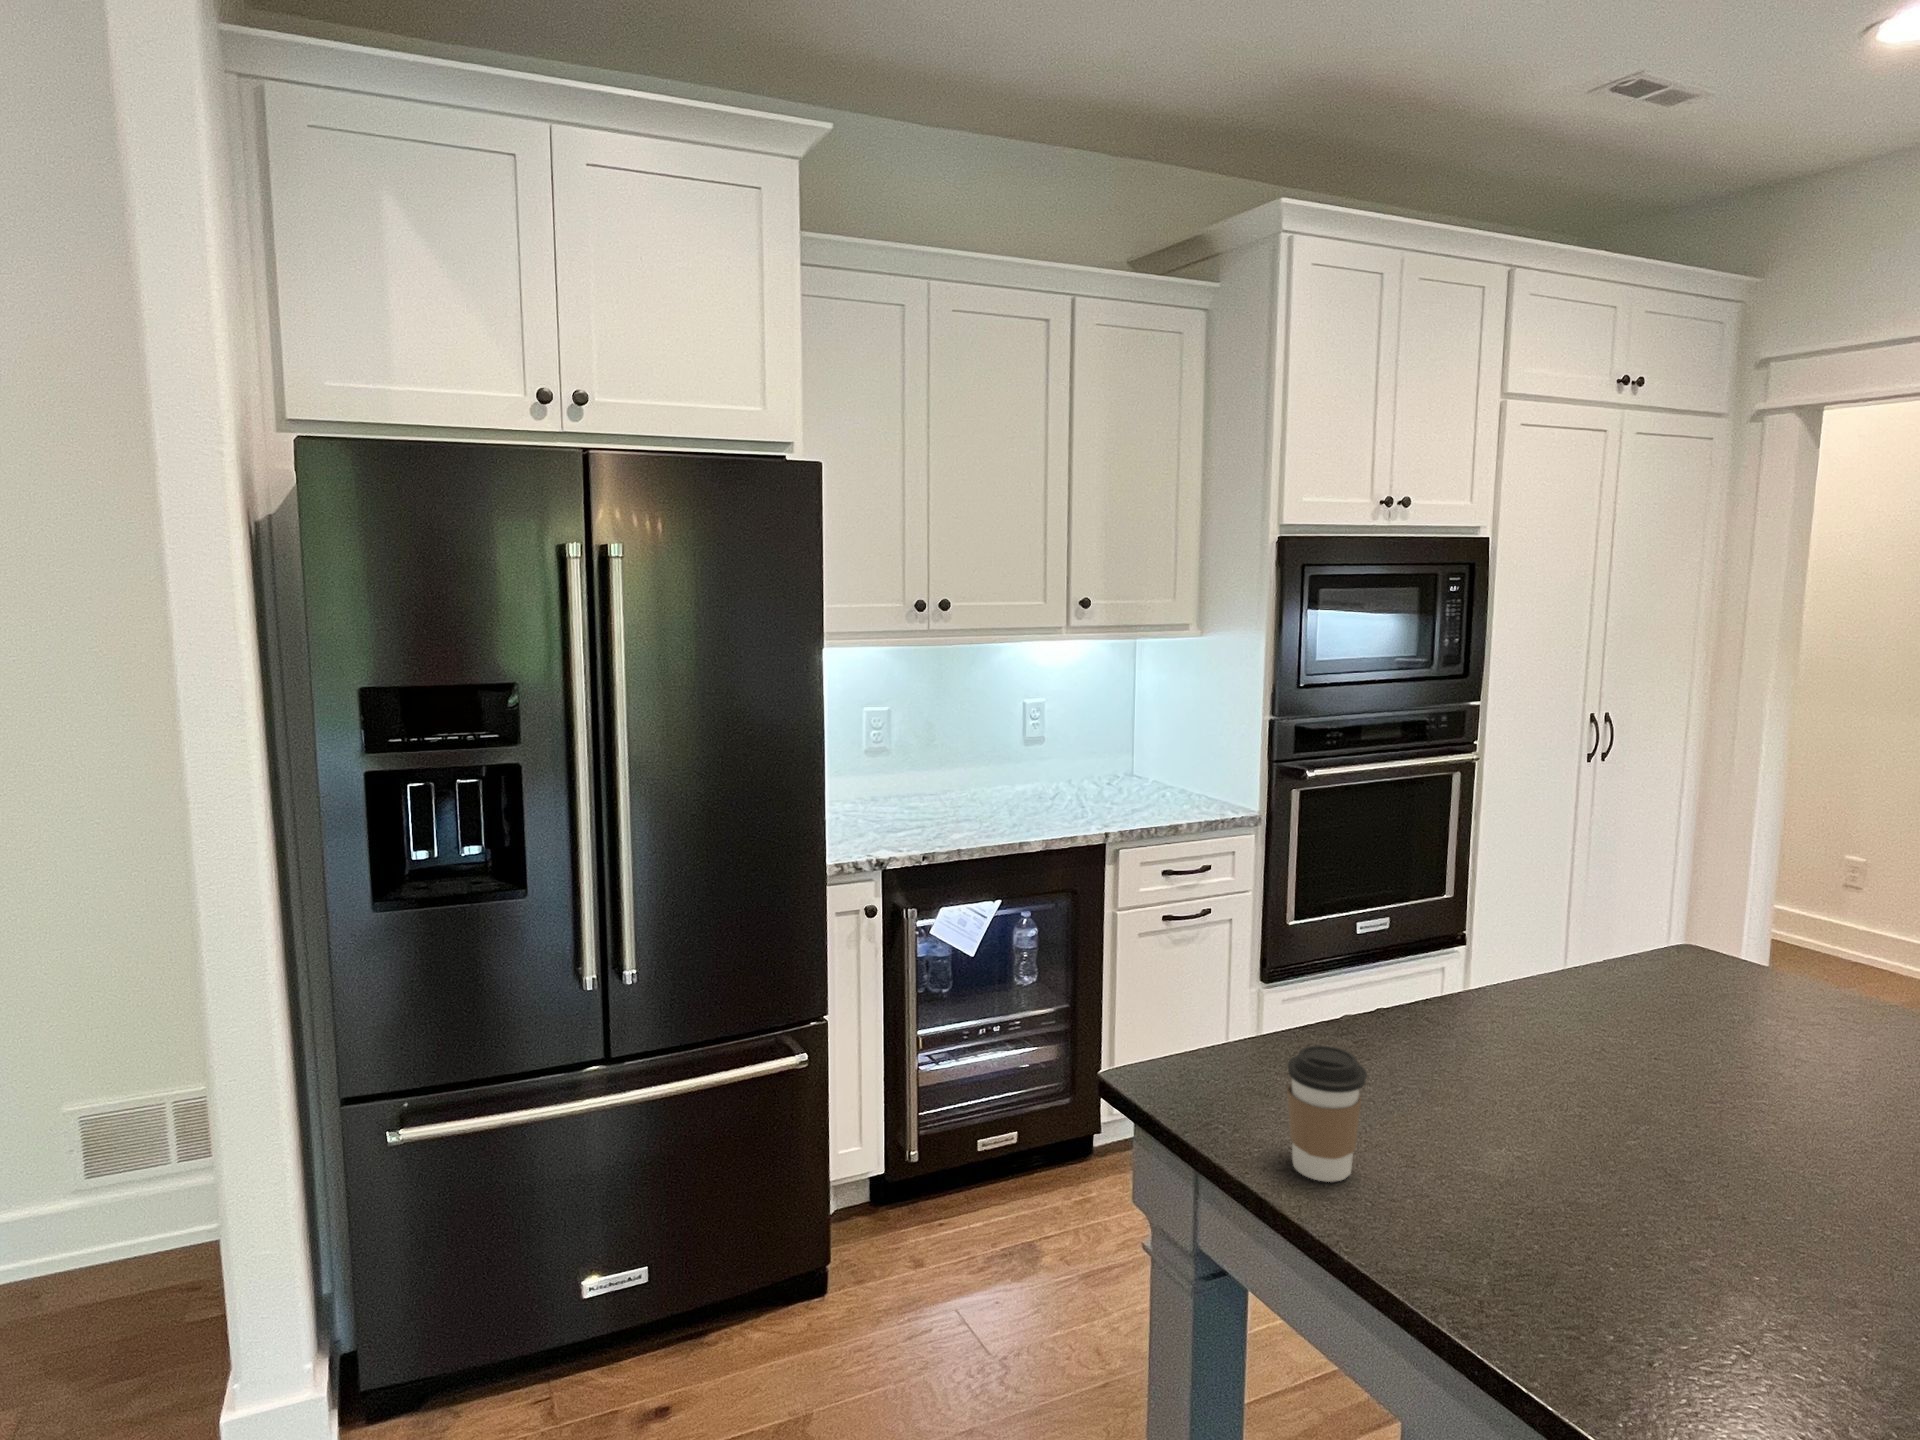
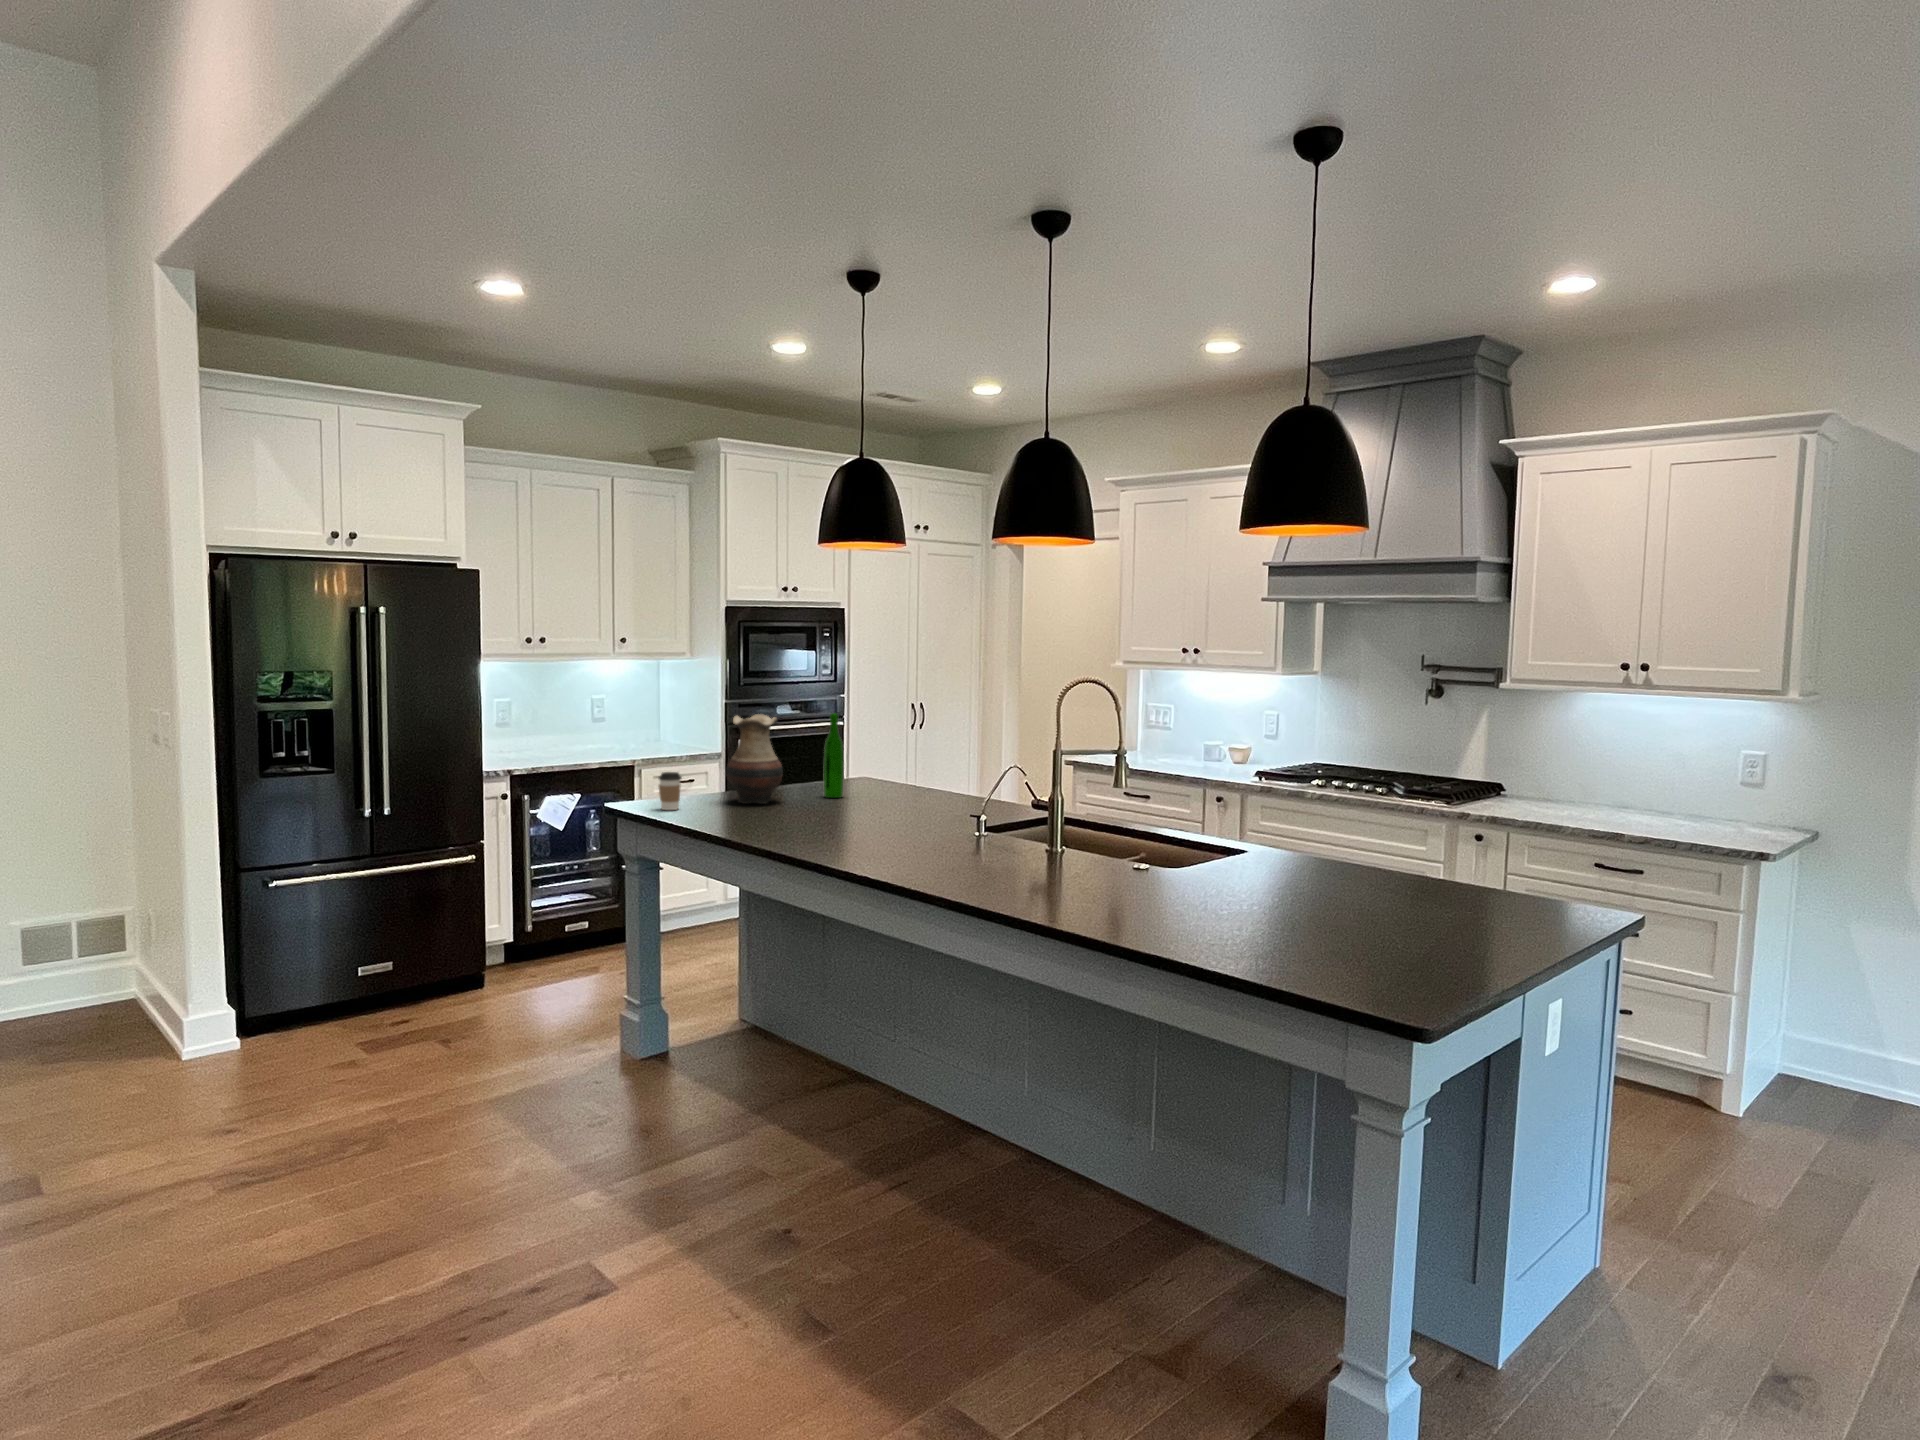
wine bottle: none [1746,847,1832,1114] -> present [824,713,844,798]
vase: none [1470,849,1668,1148] -> present [726,714,783,804]

